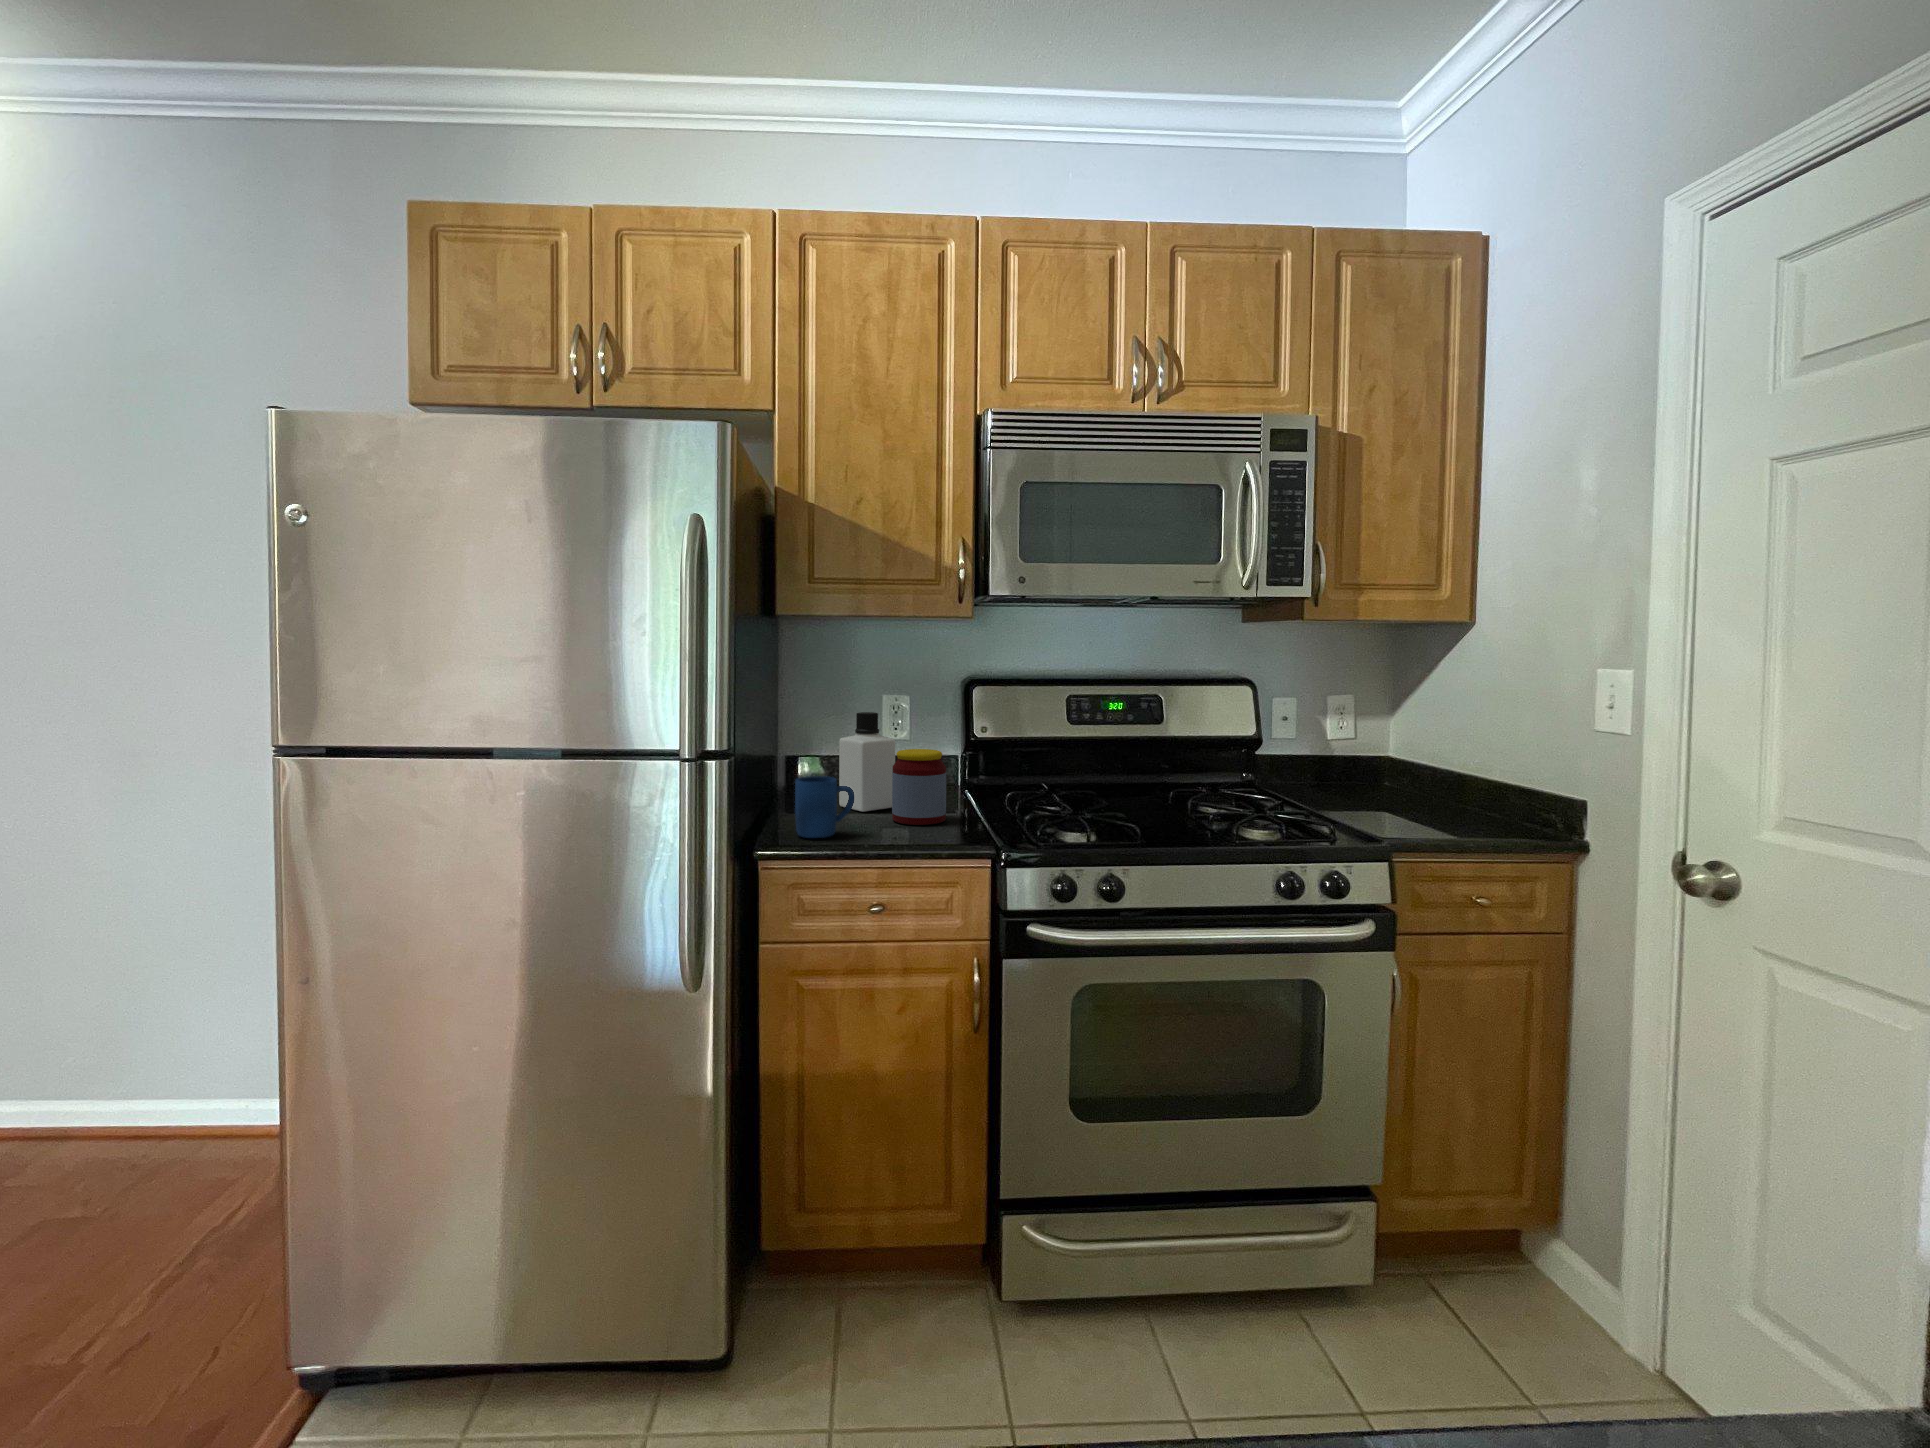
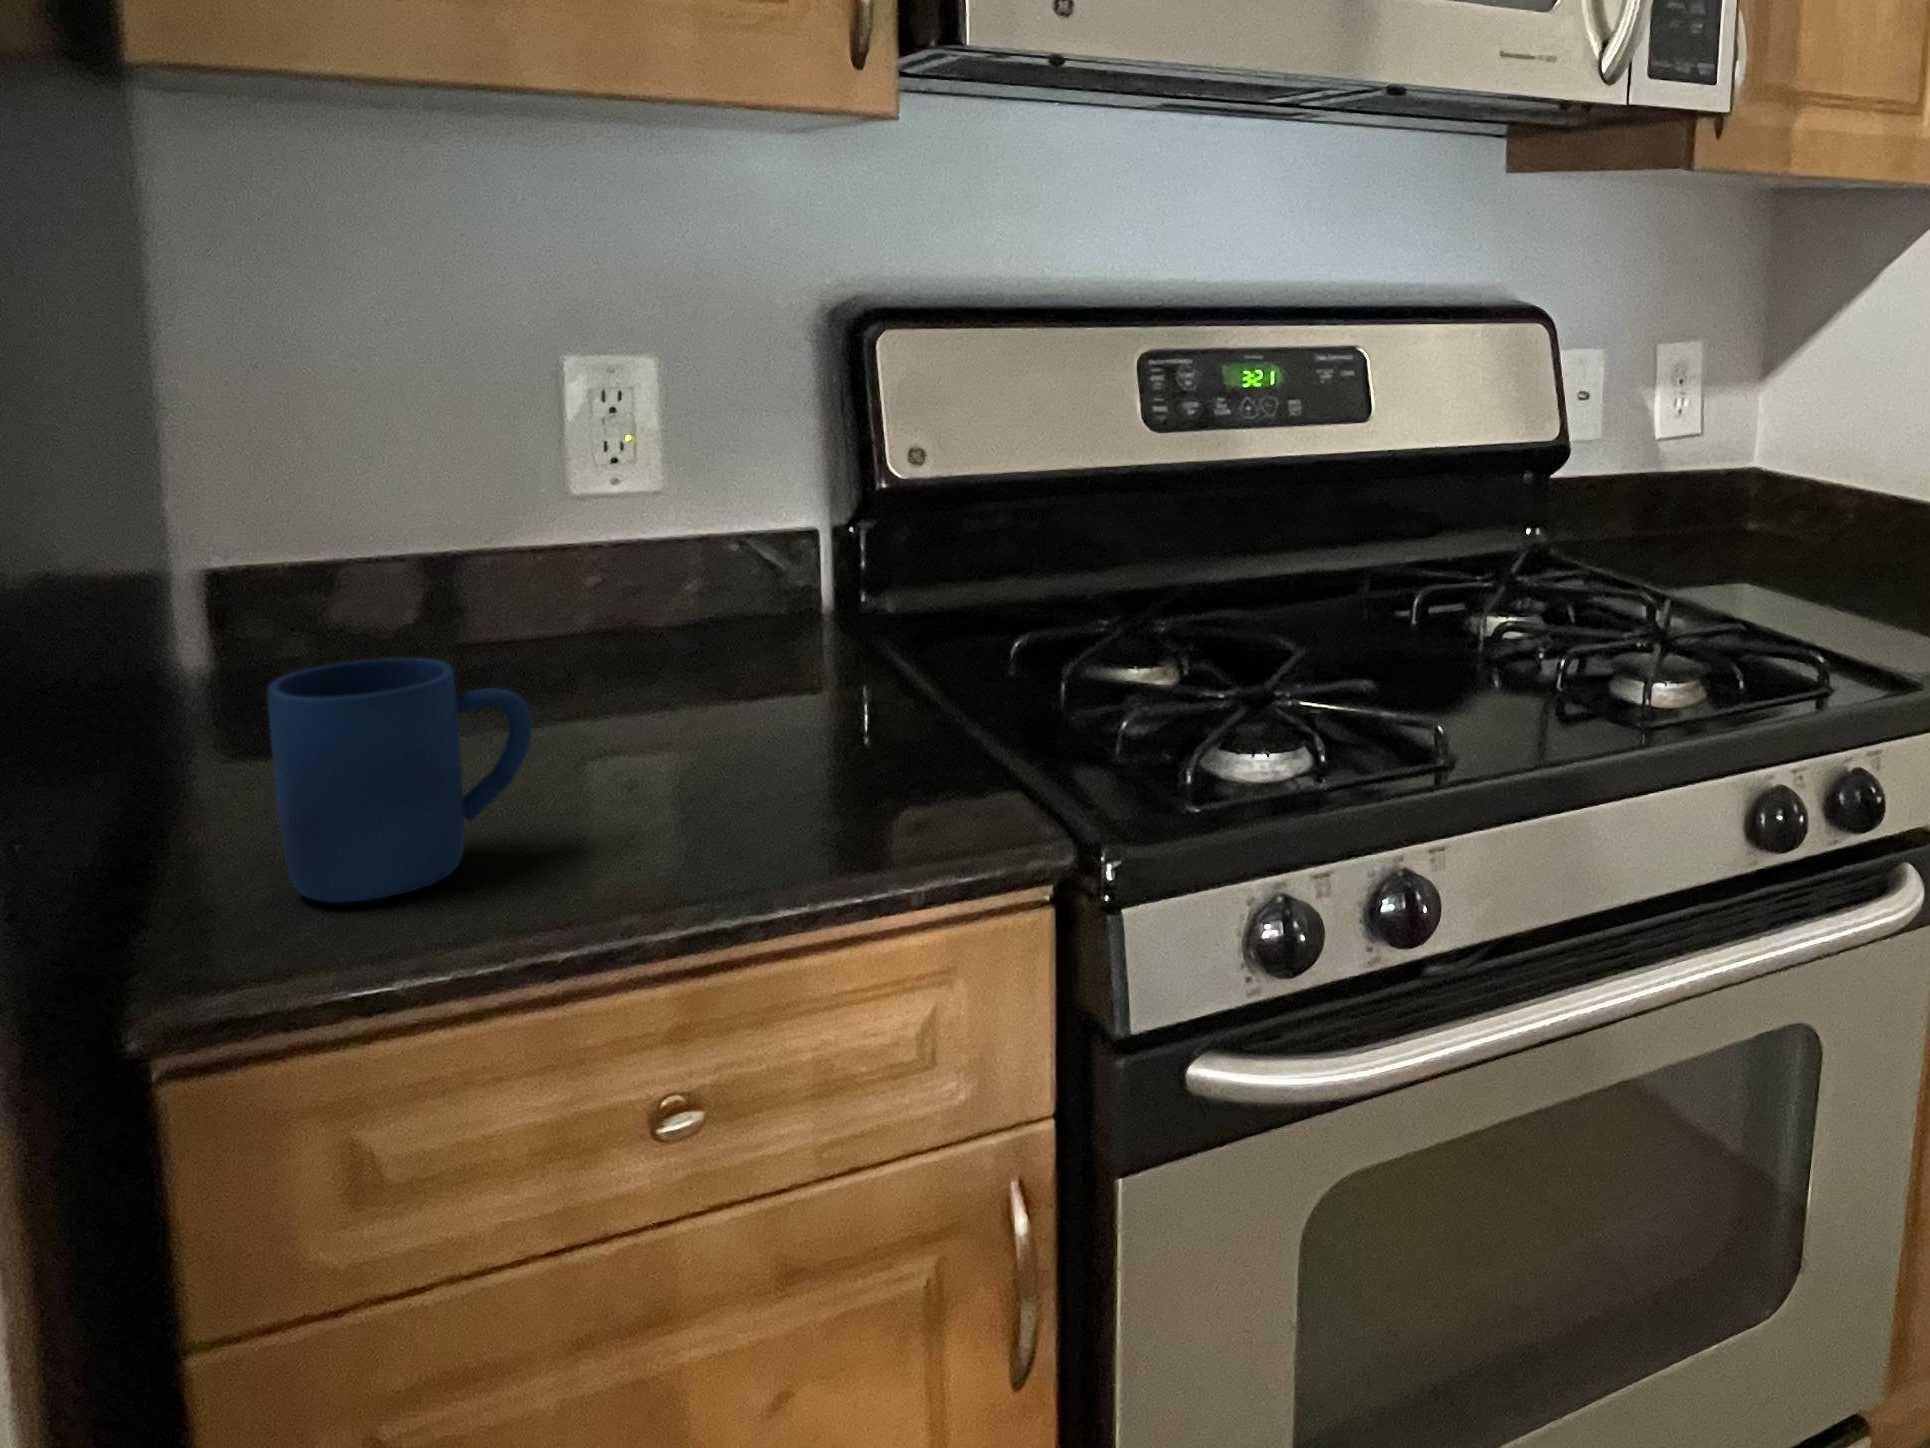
bottle: present [839,712,895,812] -> none [452,413,667,735]
jar: present [892,749,946,825] -> none [662,525,853,774]

